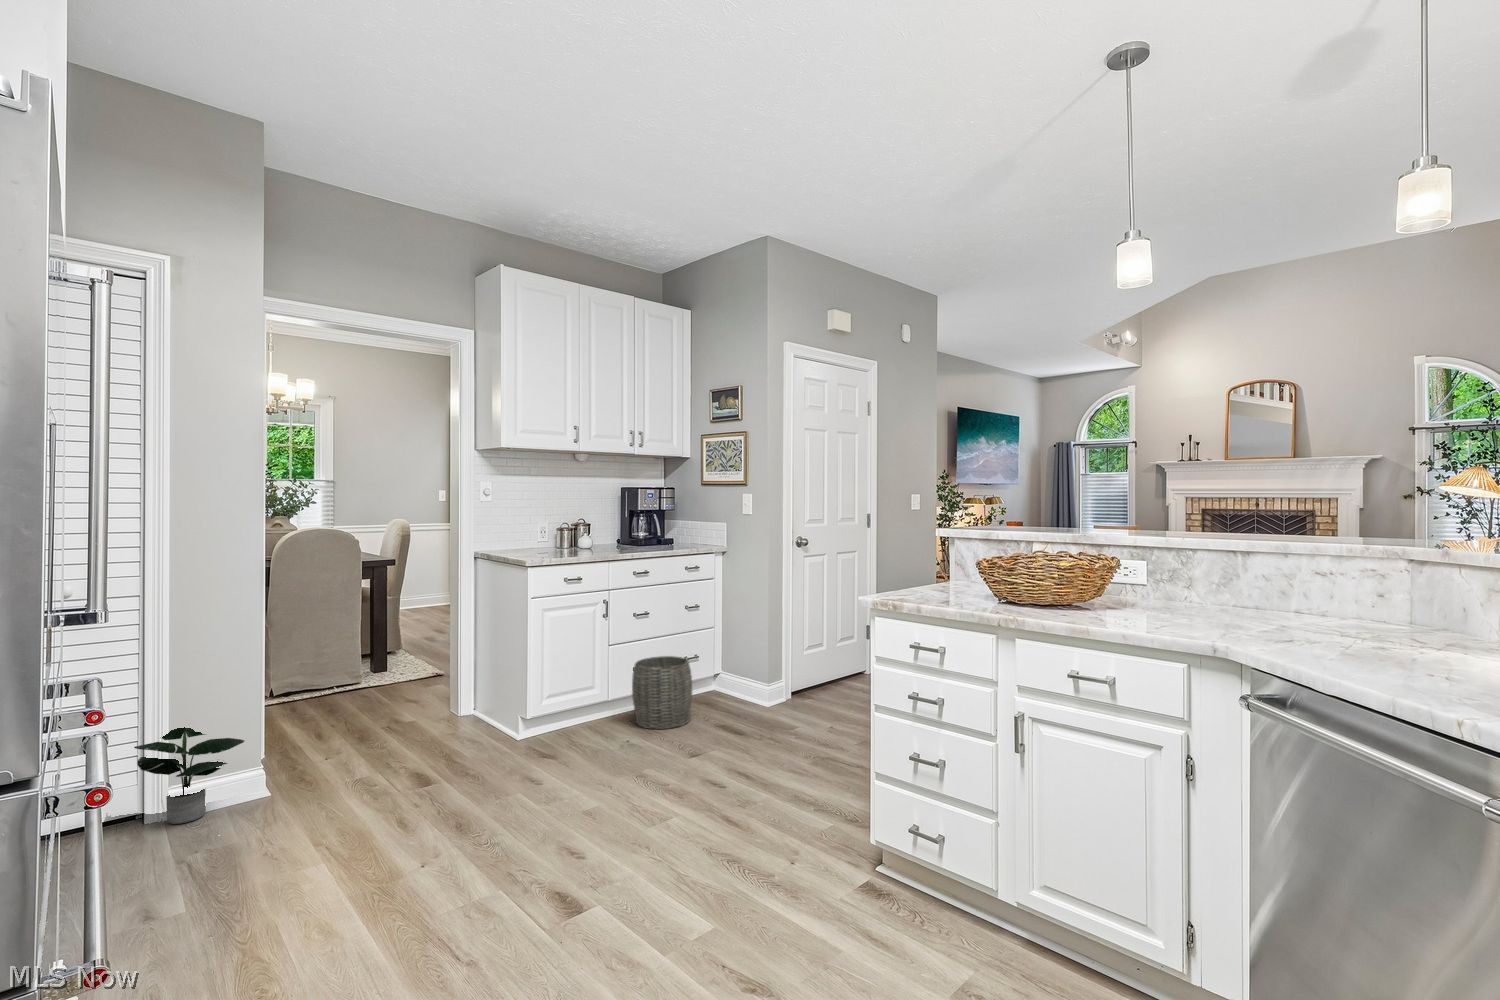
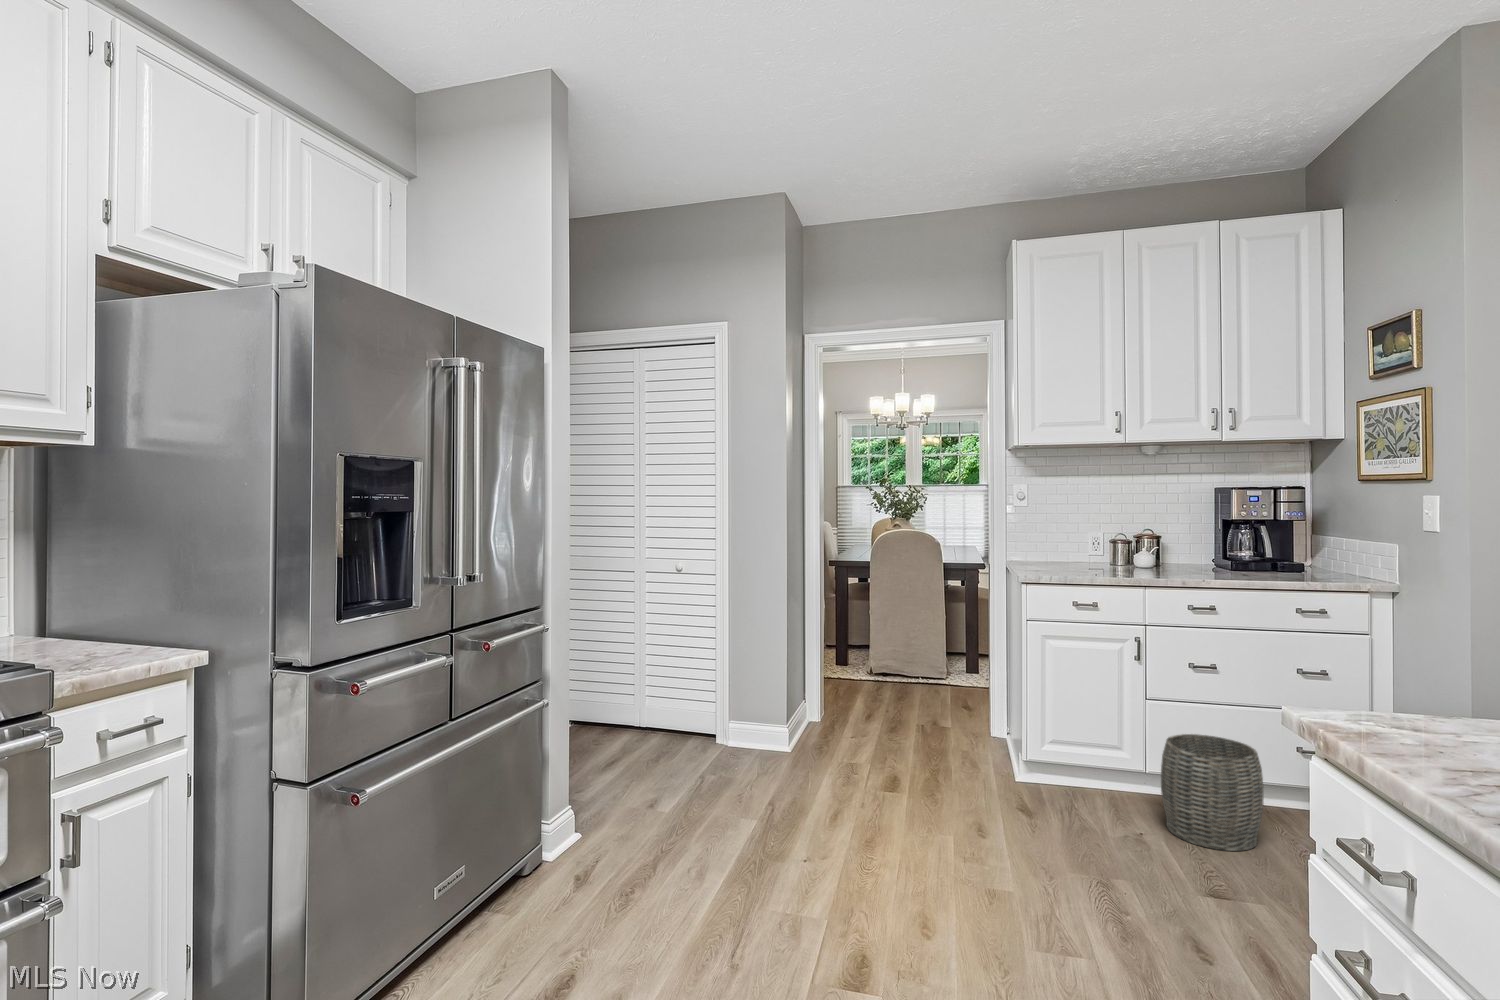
potted plant: present [134,727,245,824] -> none [679,677,749,760]

